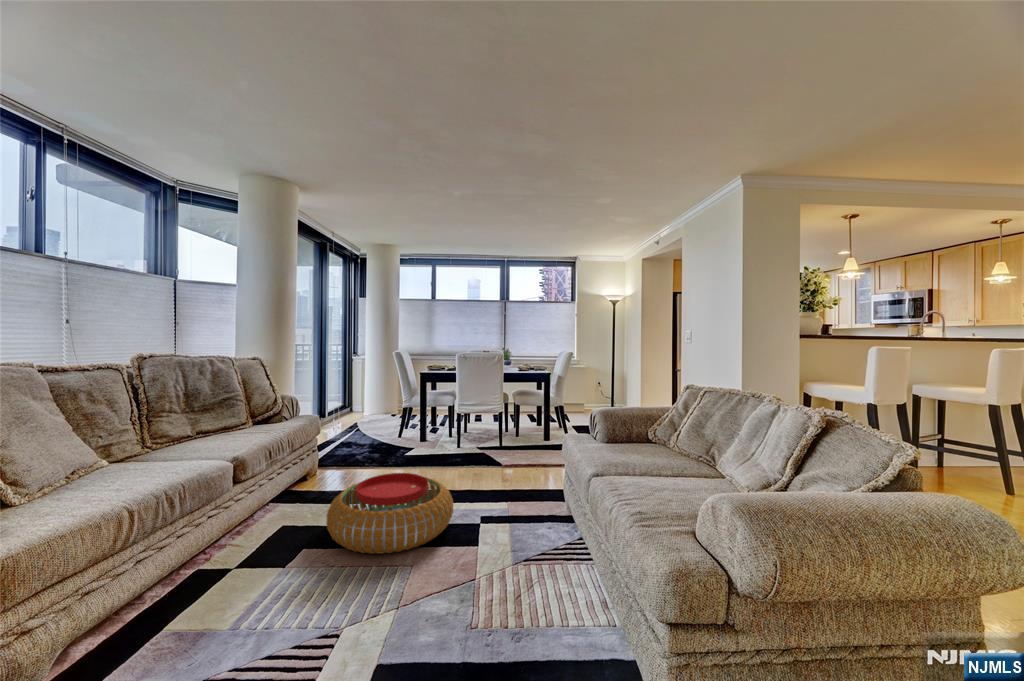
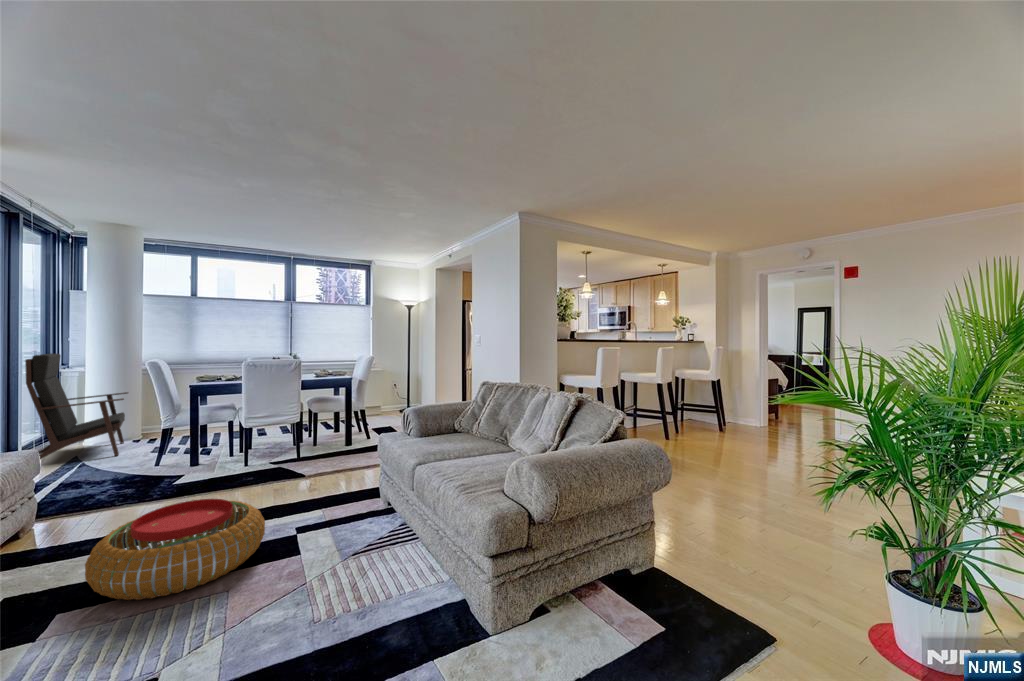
lounge chair: none [329,346,390,427] -> present [25,354,128,459]

